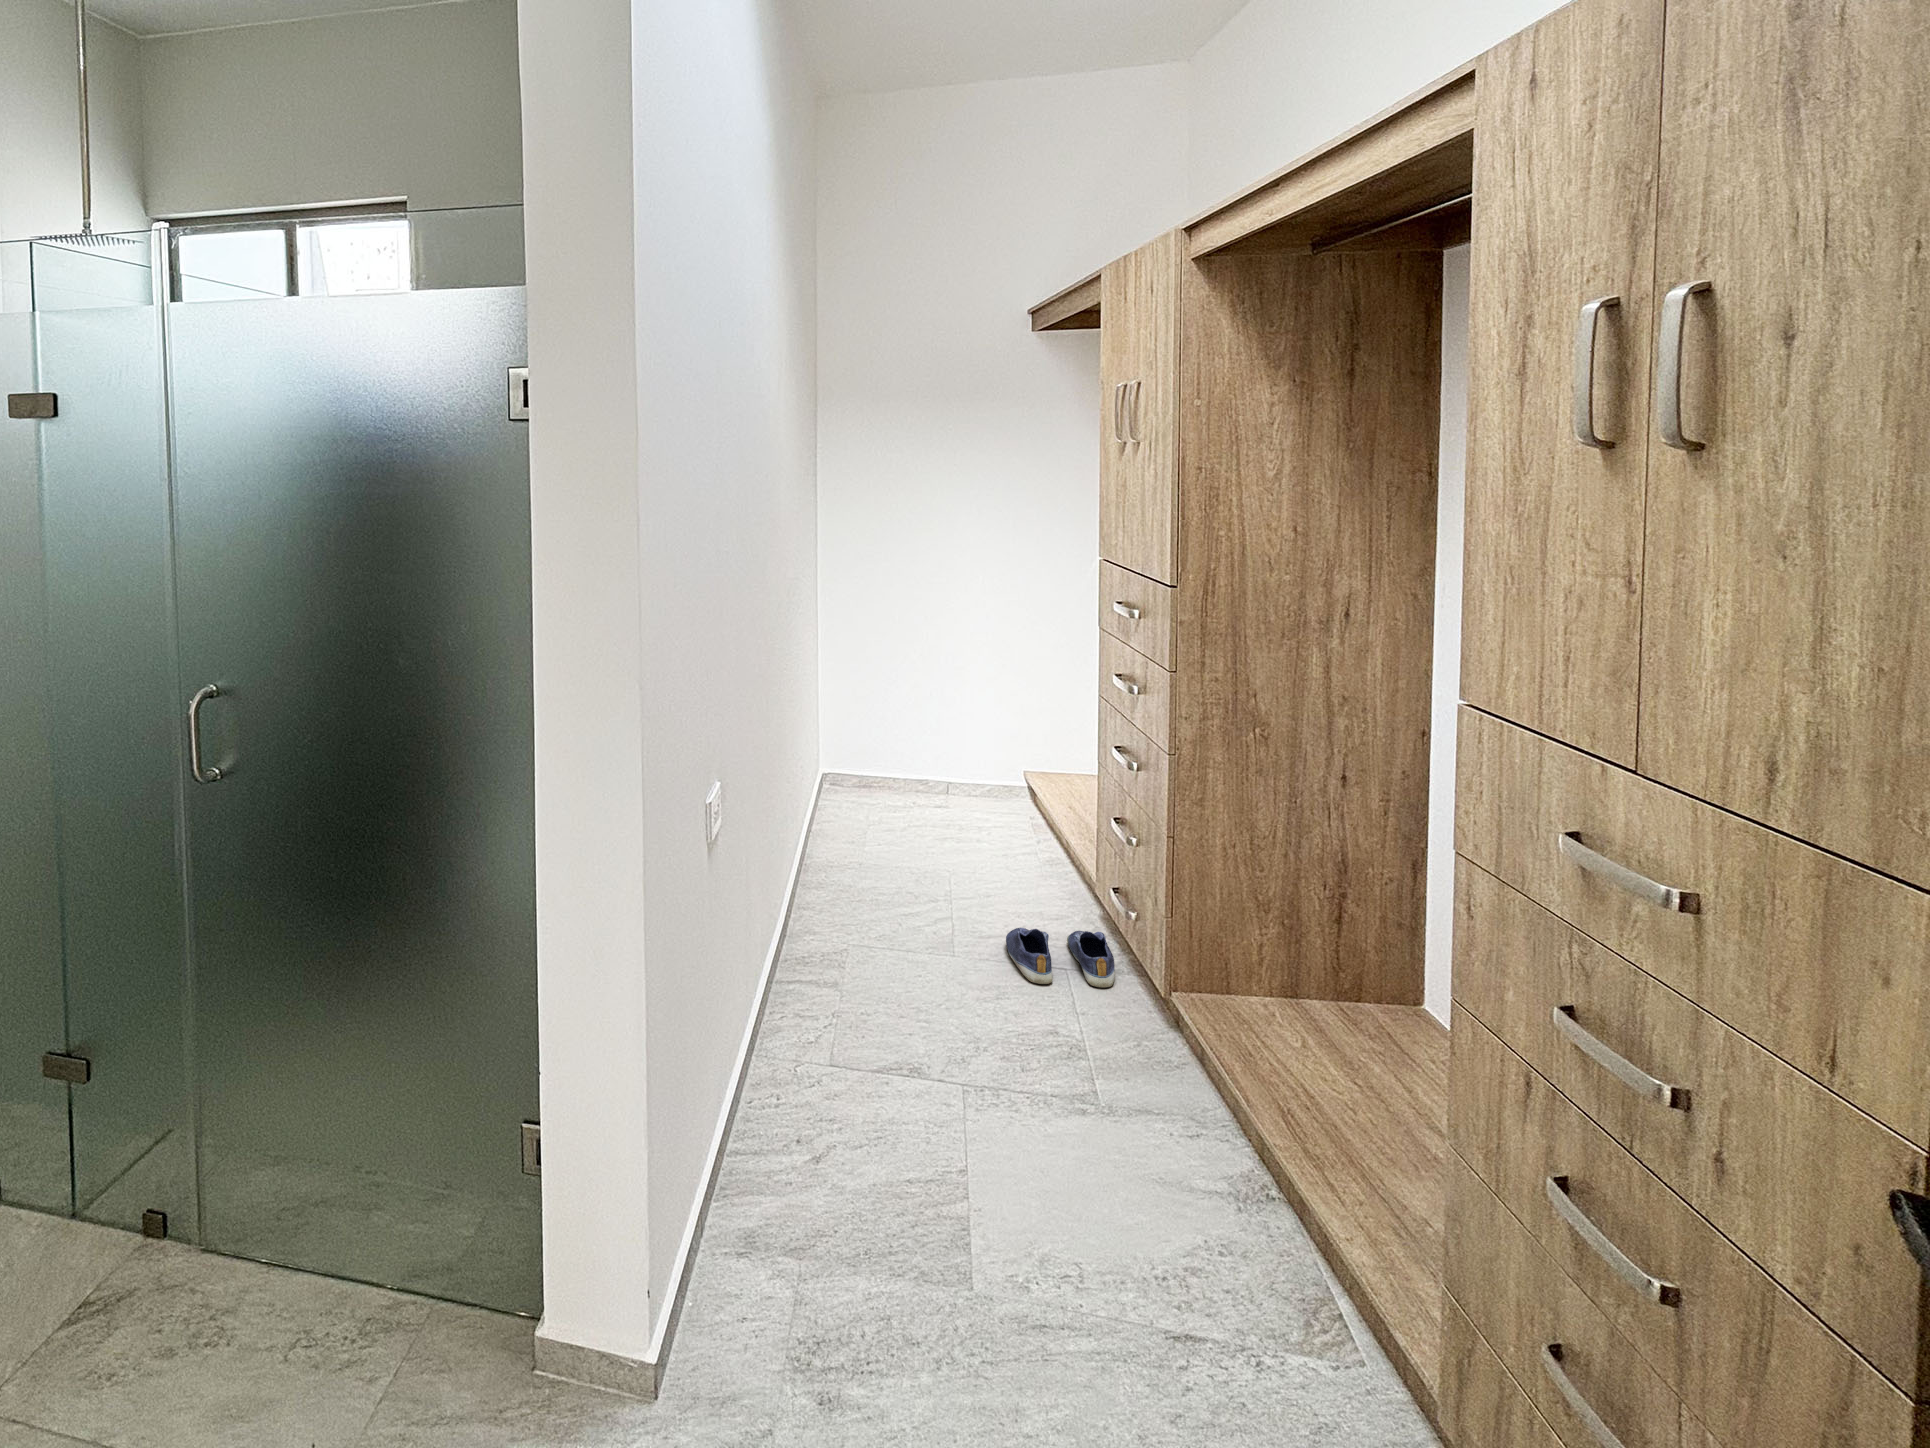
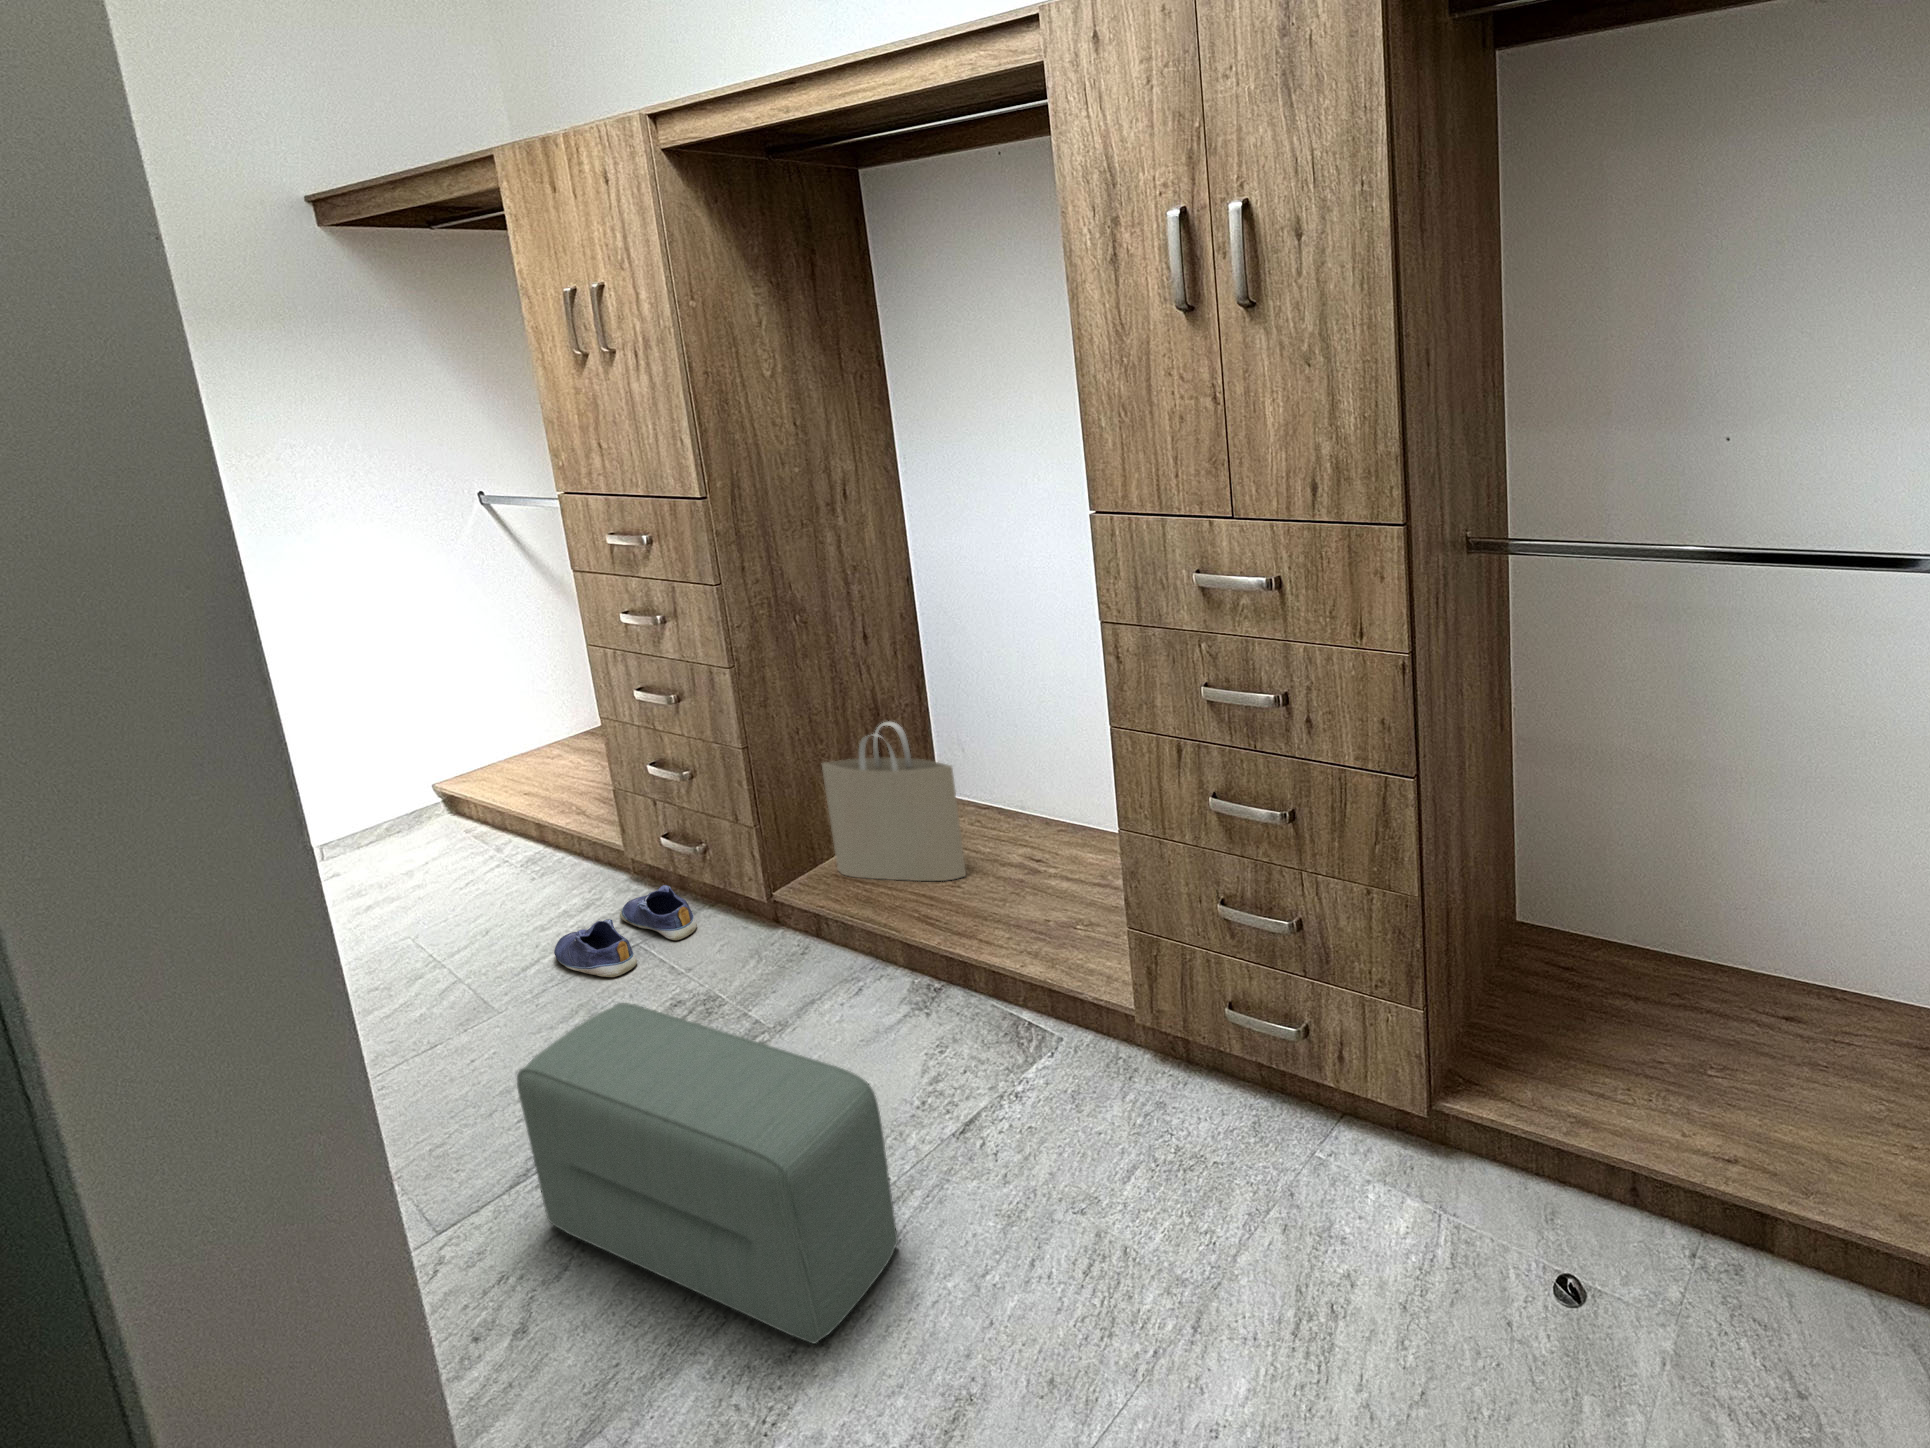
tote bag: none [1246,879,1379,1110] -> present [822,722,966,881]
pouf: none [870,978,1046,1364] -> present [517,1003,898,1344]

